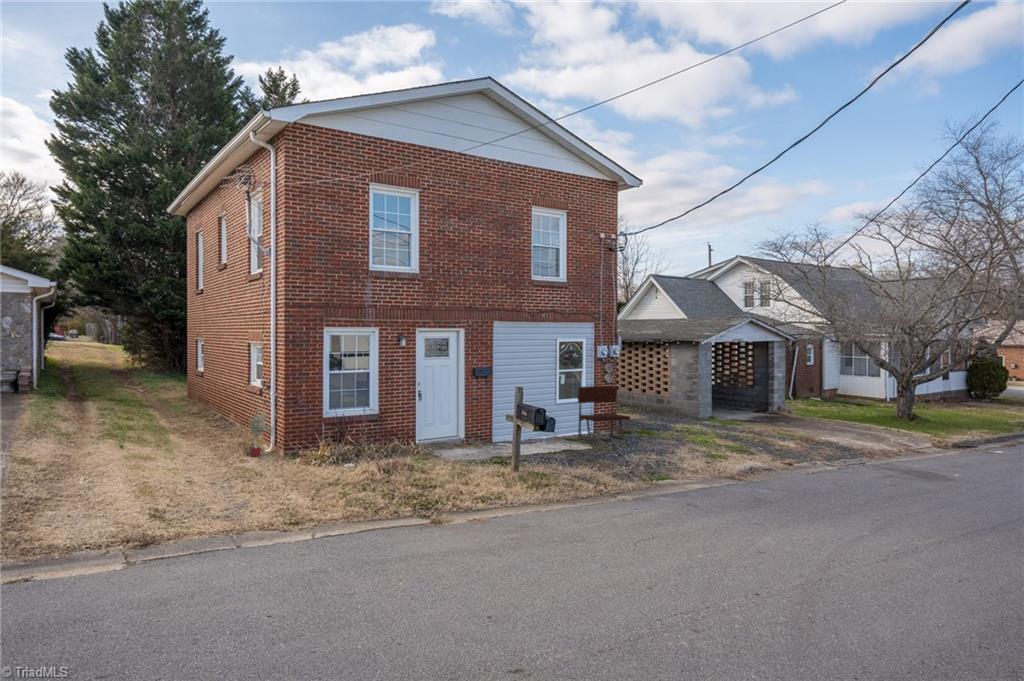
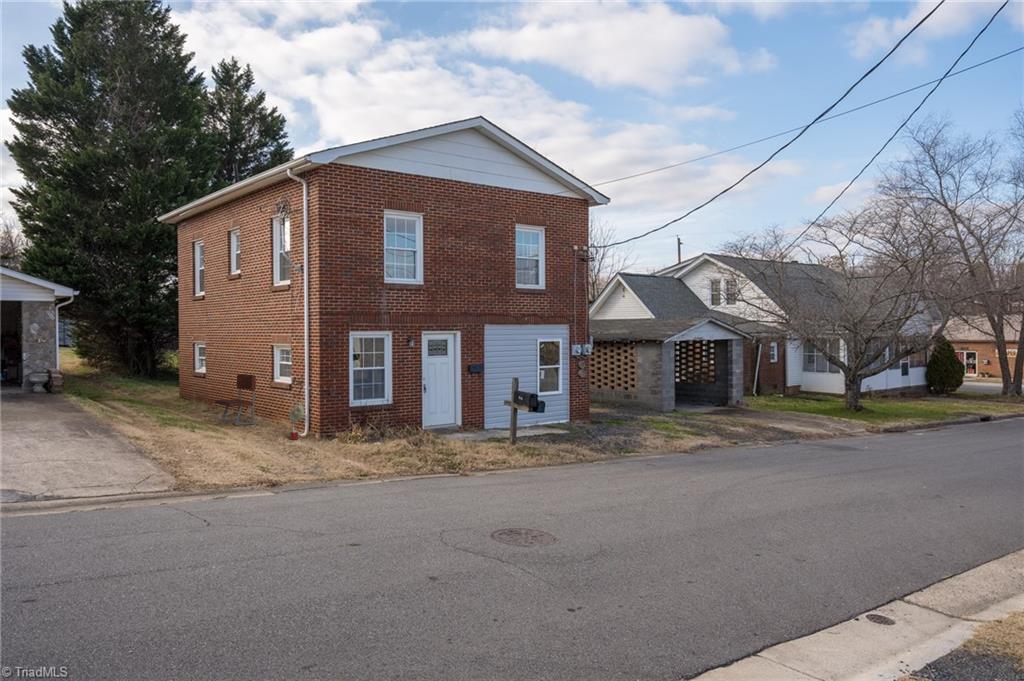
bench: present [578,386,630,441] -> present [215,374,256,425]

